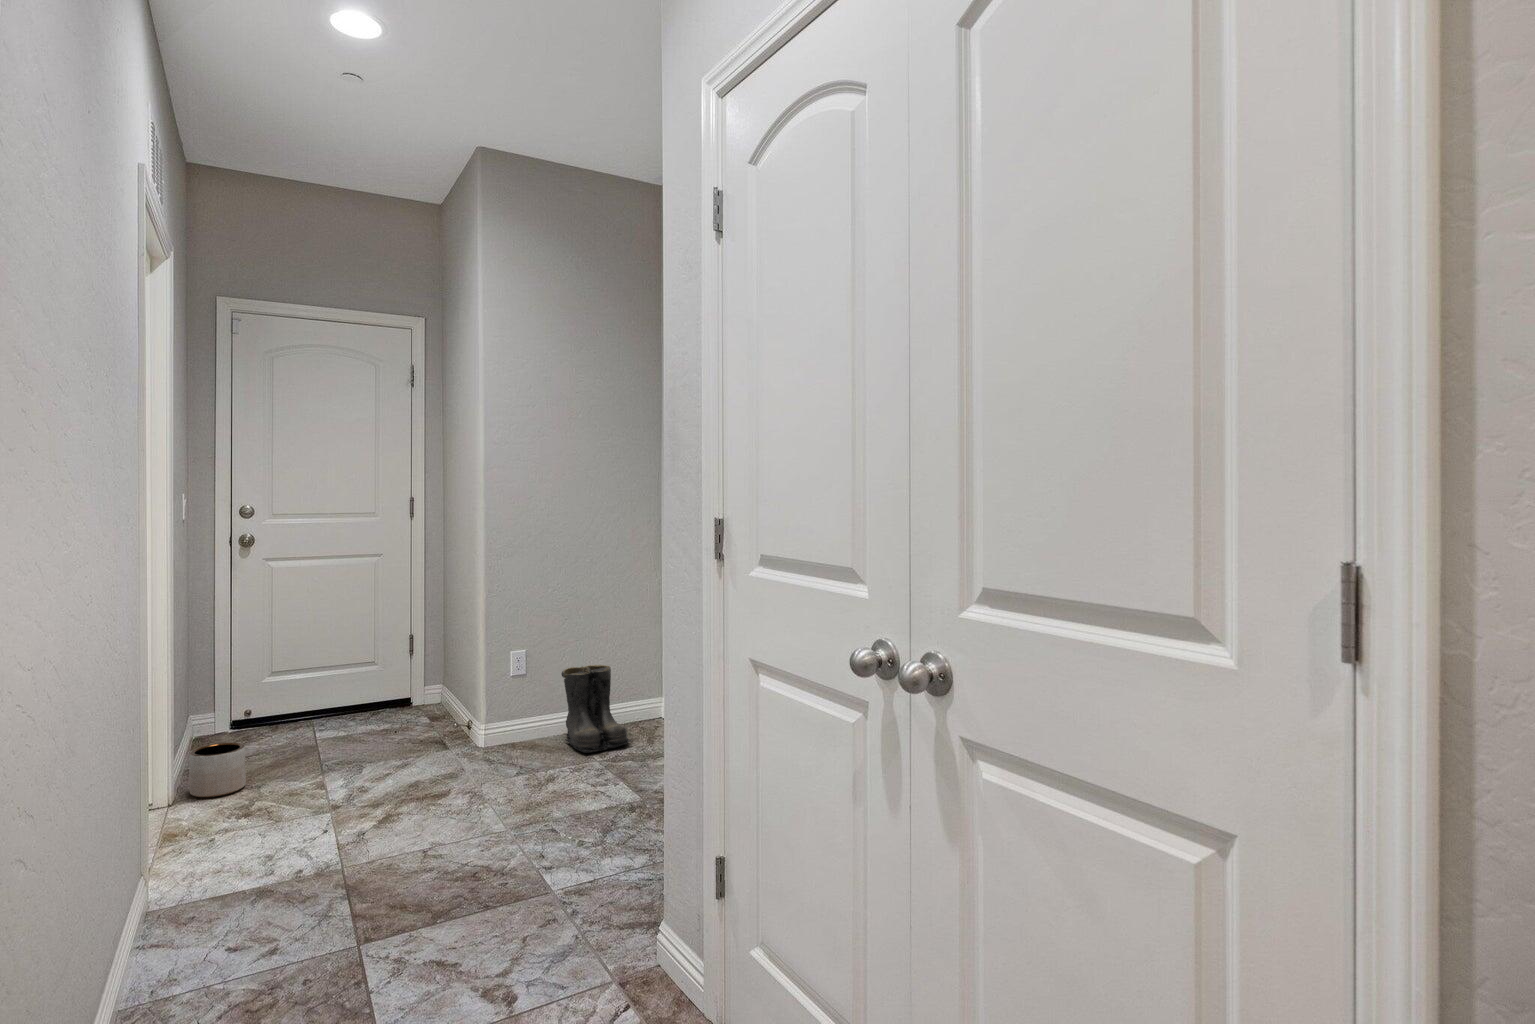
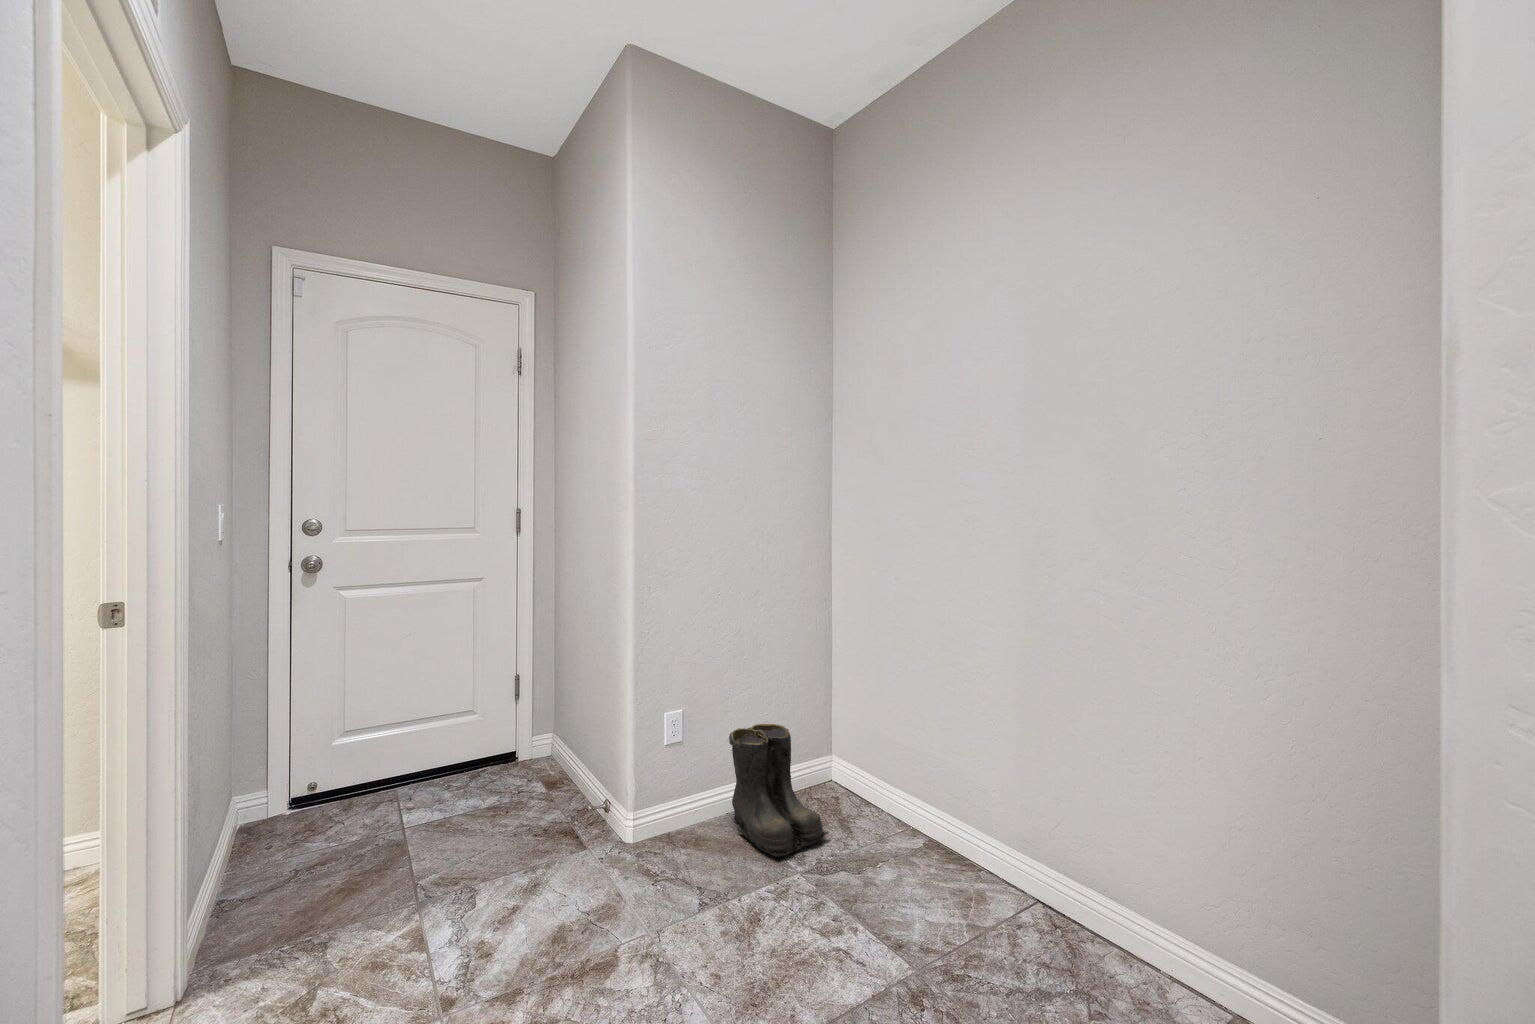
planter: present [189,742,246,797] -> none [217,874,305,976]

